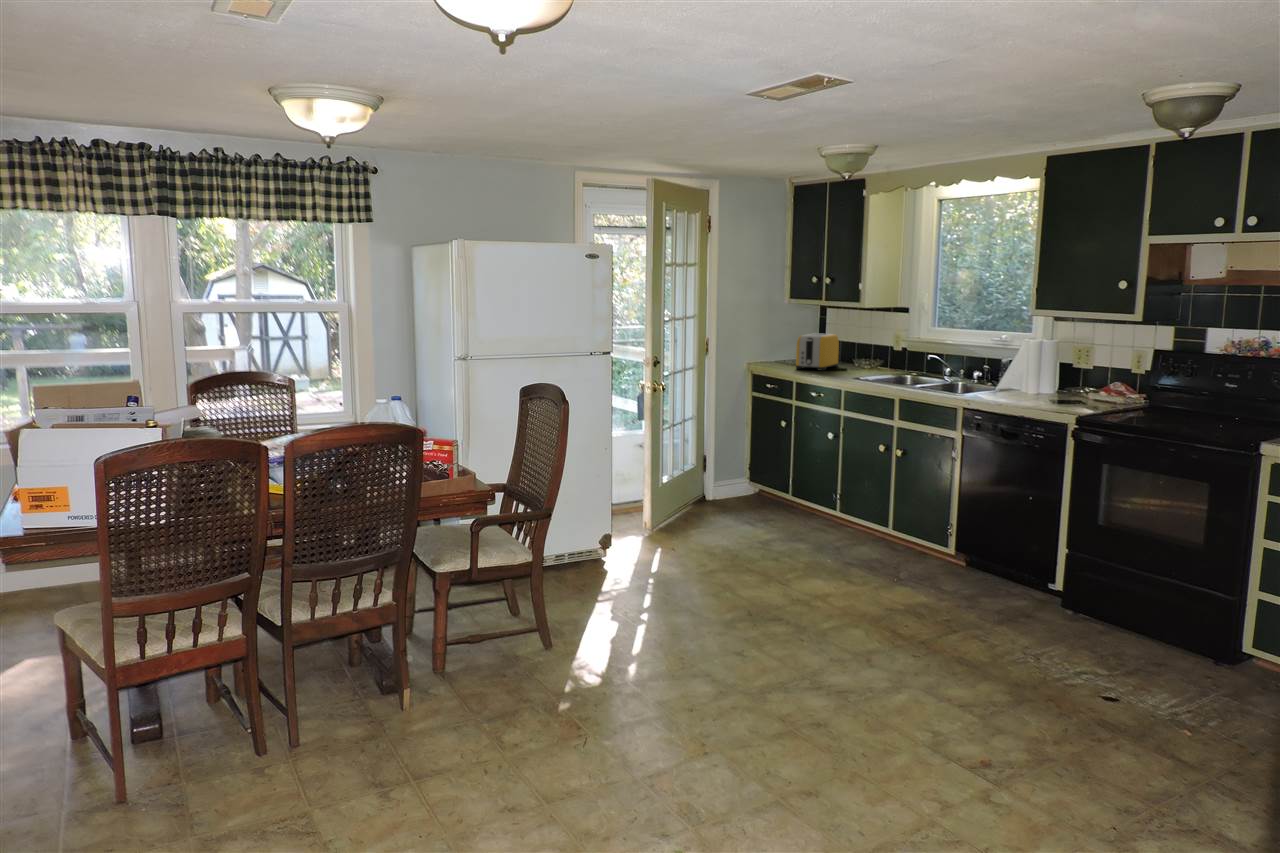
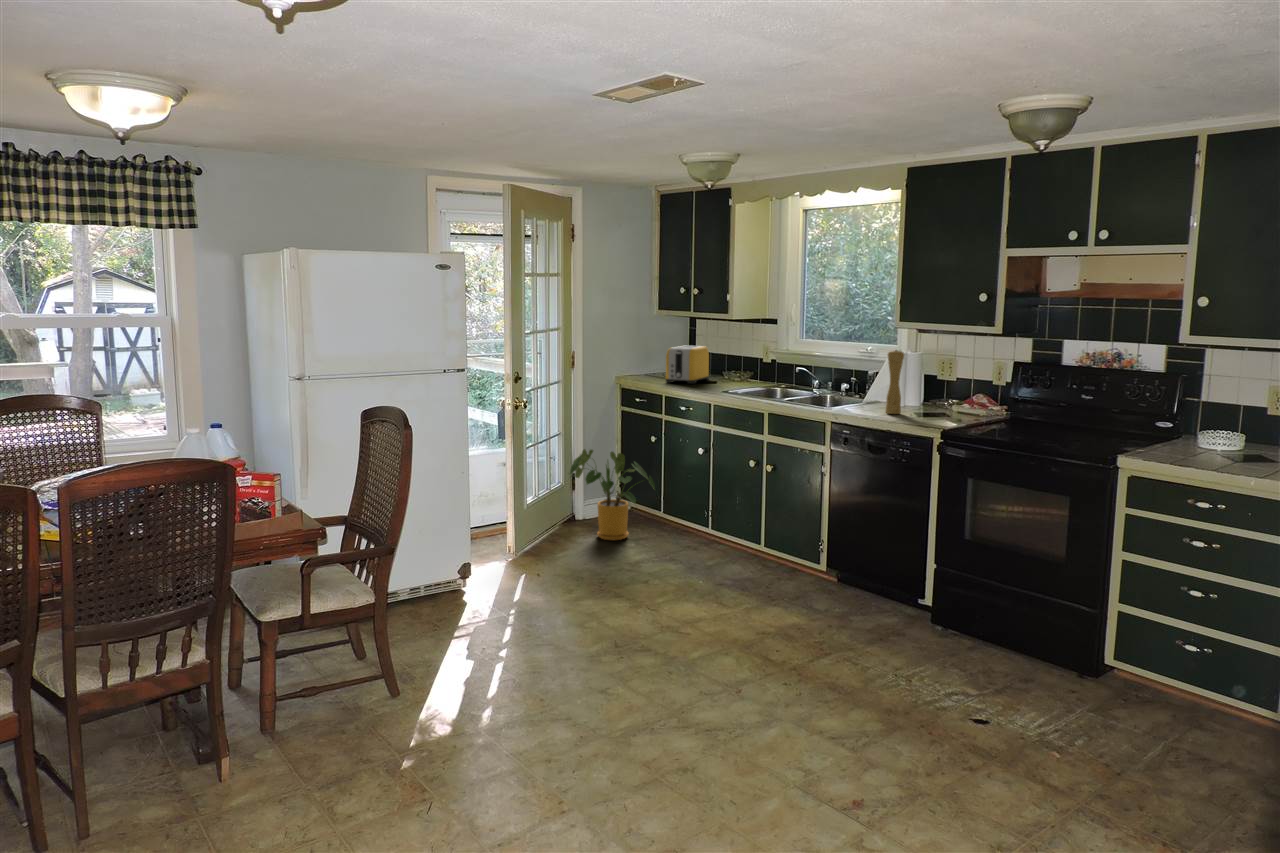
pepper mill: none [1019,337,1040,401] -> present [885,350,904,414]
house plant: none [702,432,784,520] -> present [570,449,655,540]

